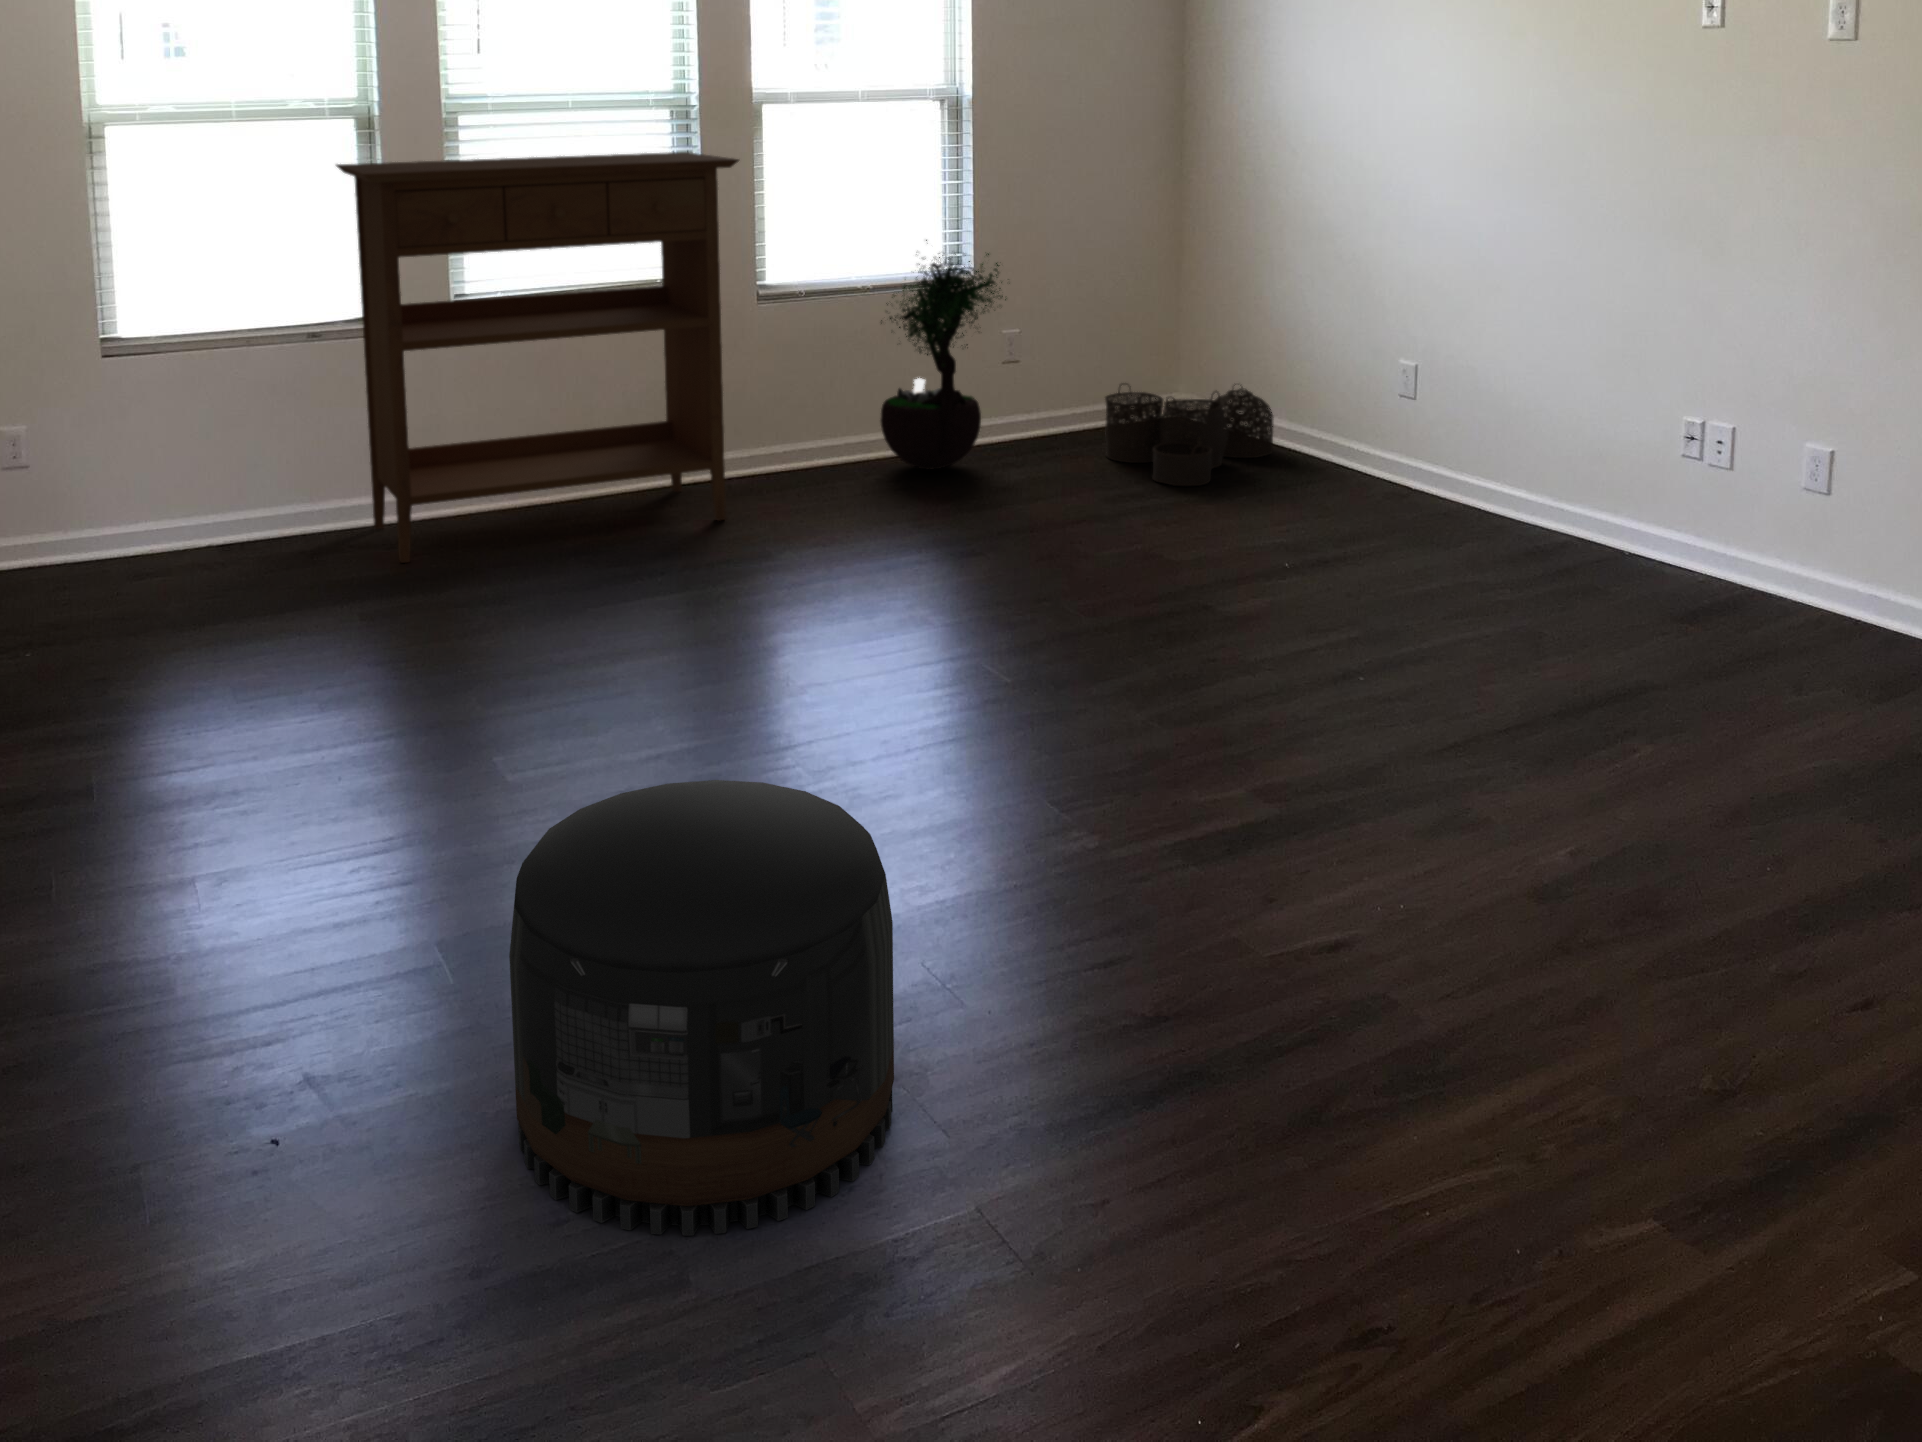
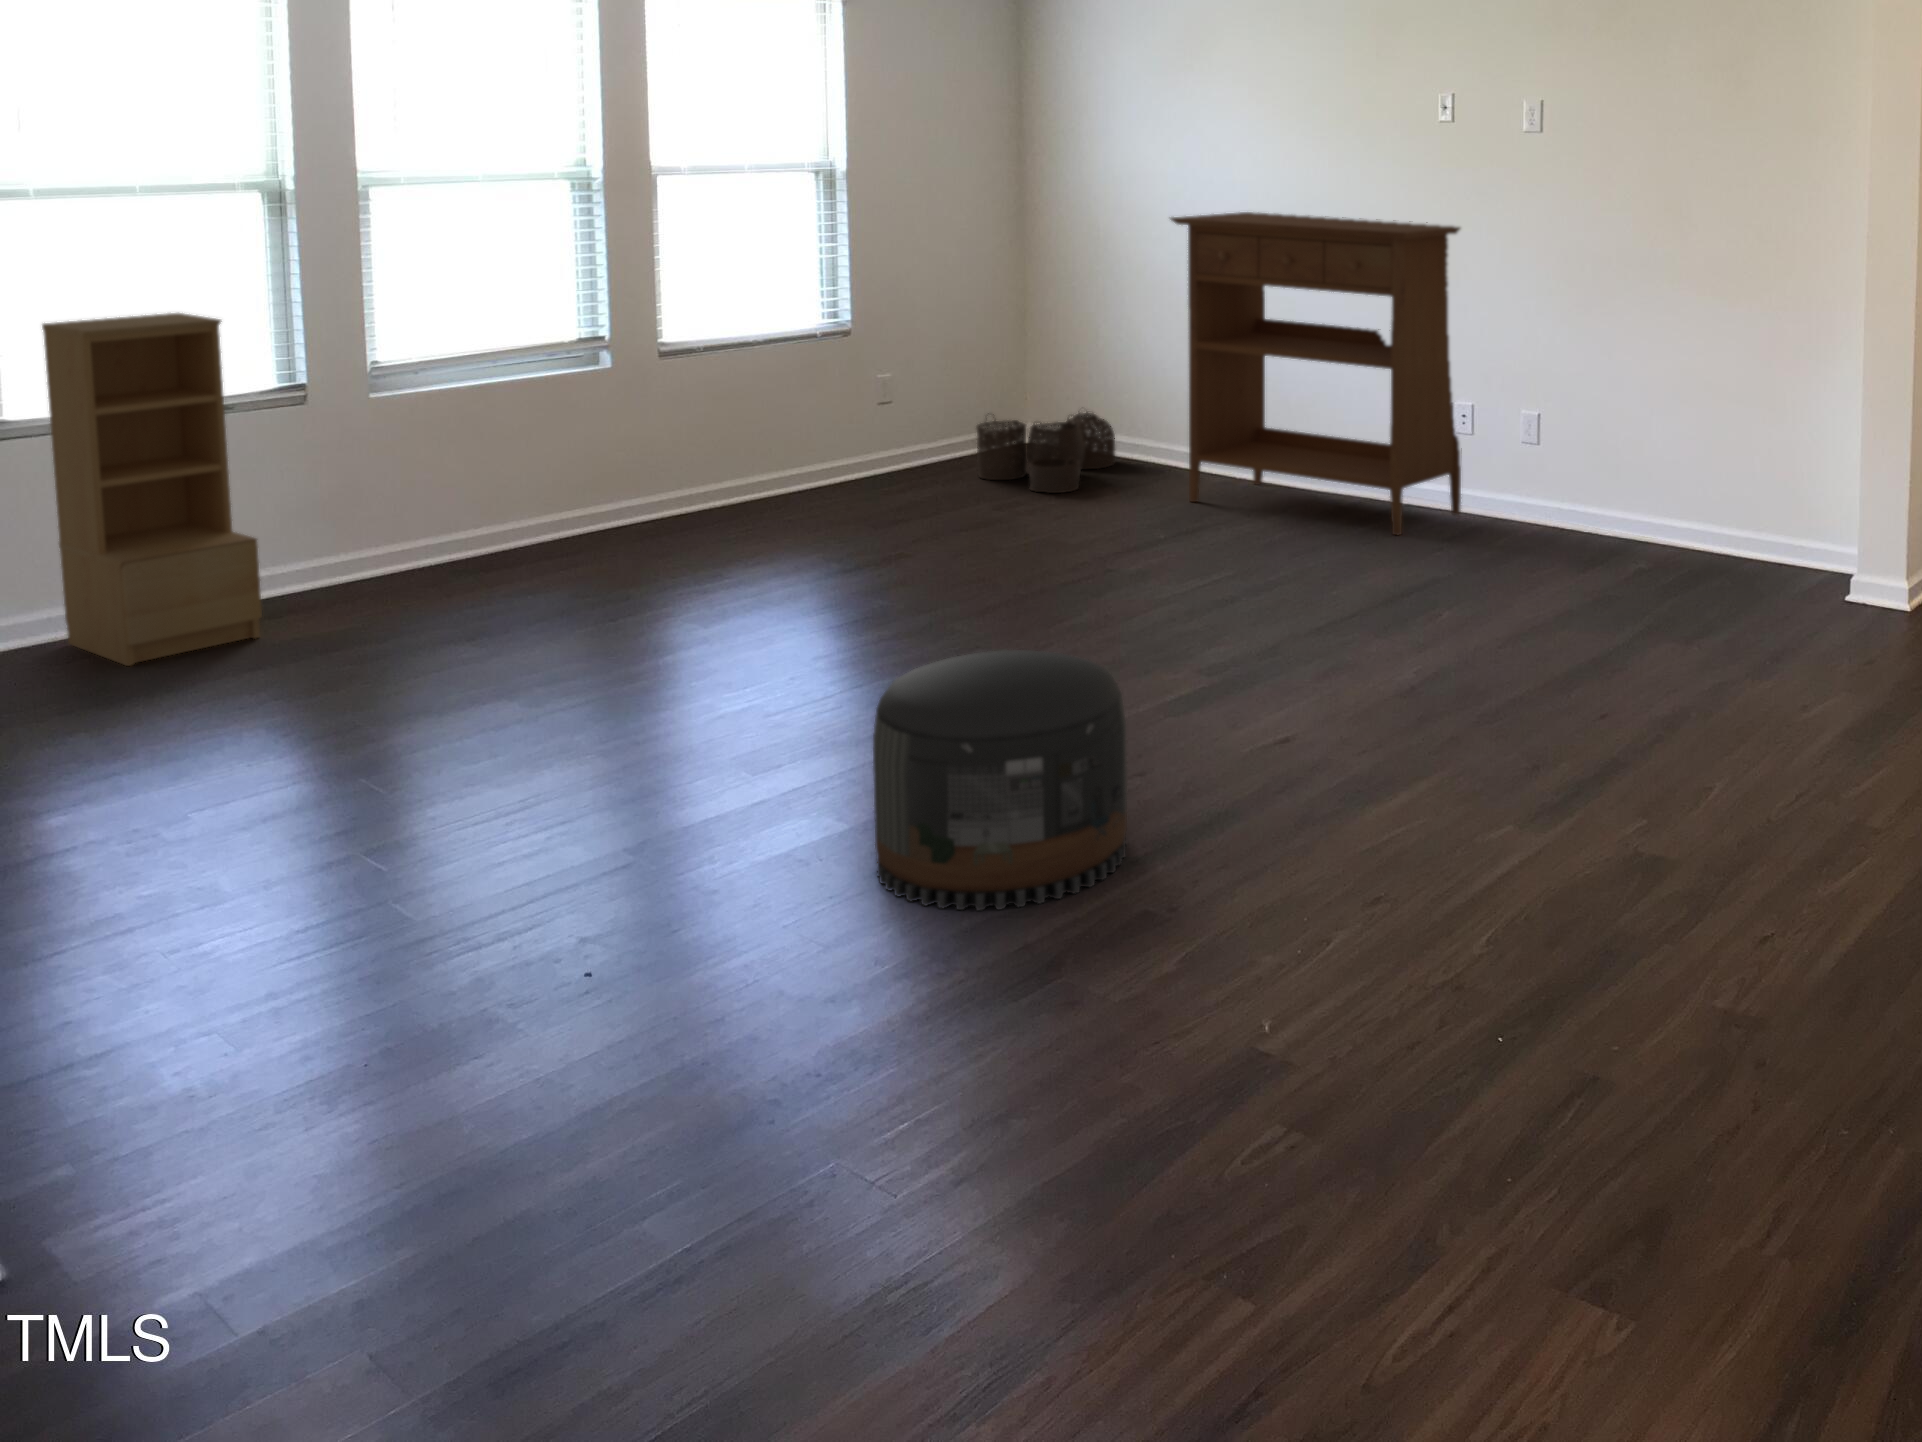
console table: present [336,152,739,563] -> present [1171,212,1461,535]
bookshelf: none [141,236,302,587] -> present [42,313,262,666]
potted tree: present [881,240,1007,469] -> none [780,295,903,500]

